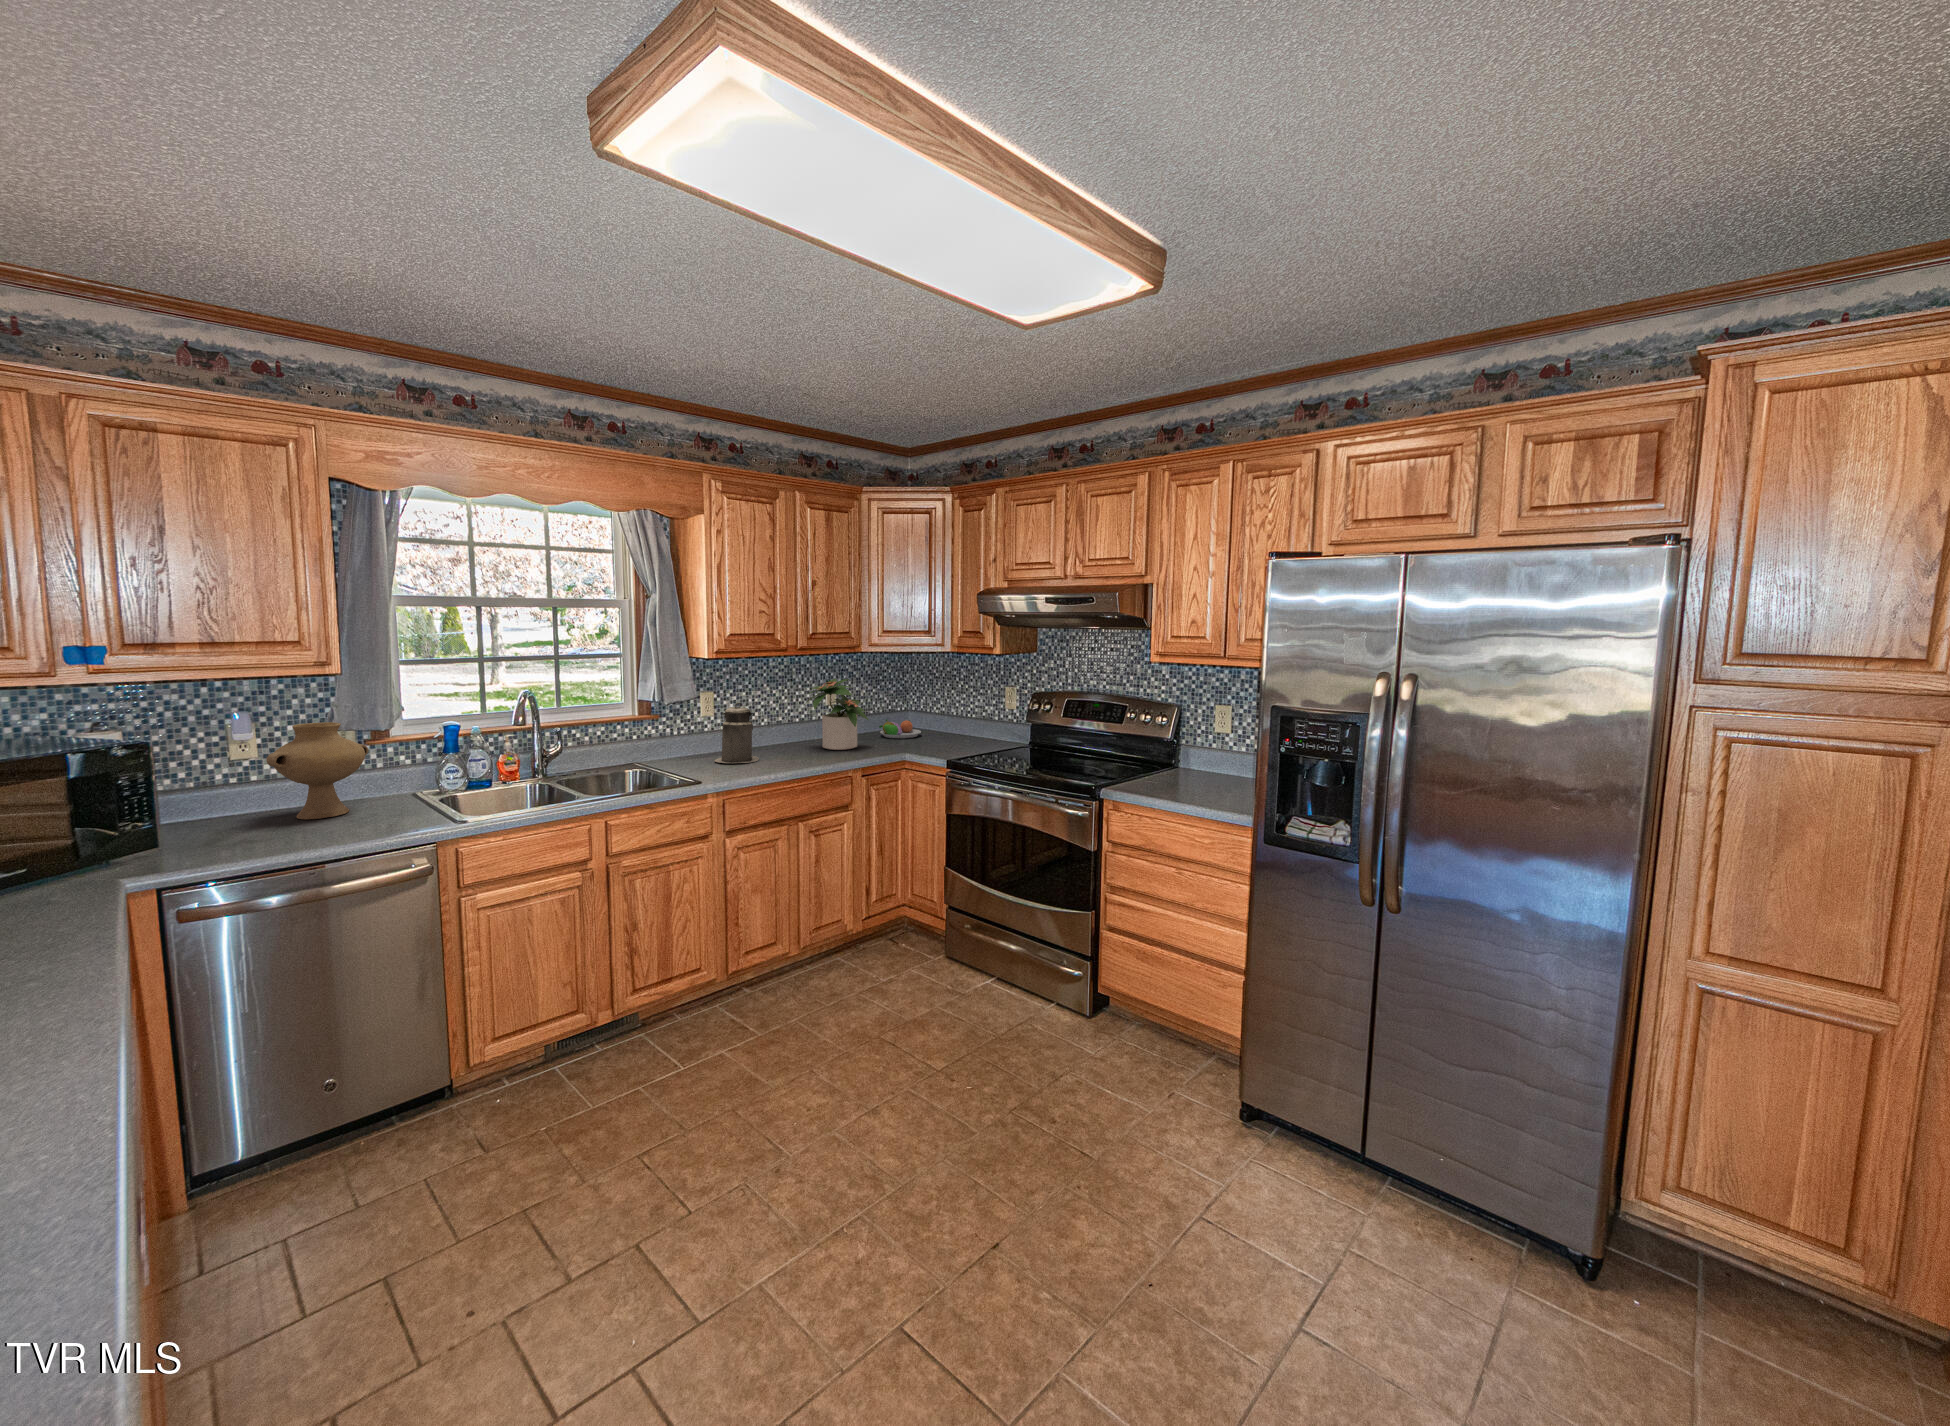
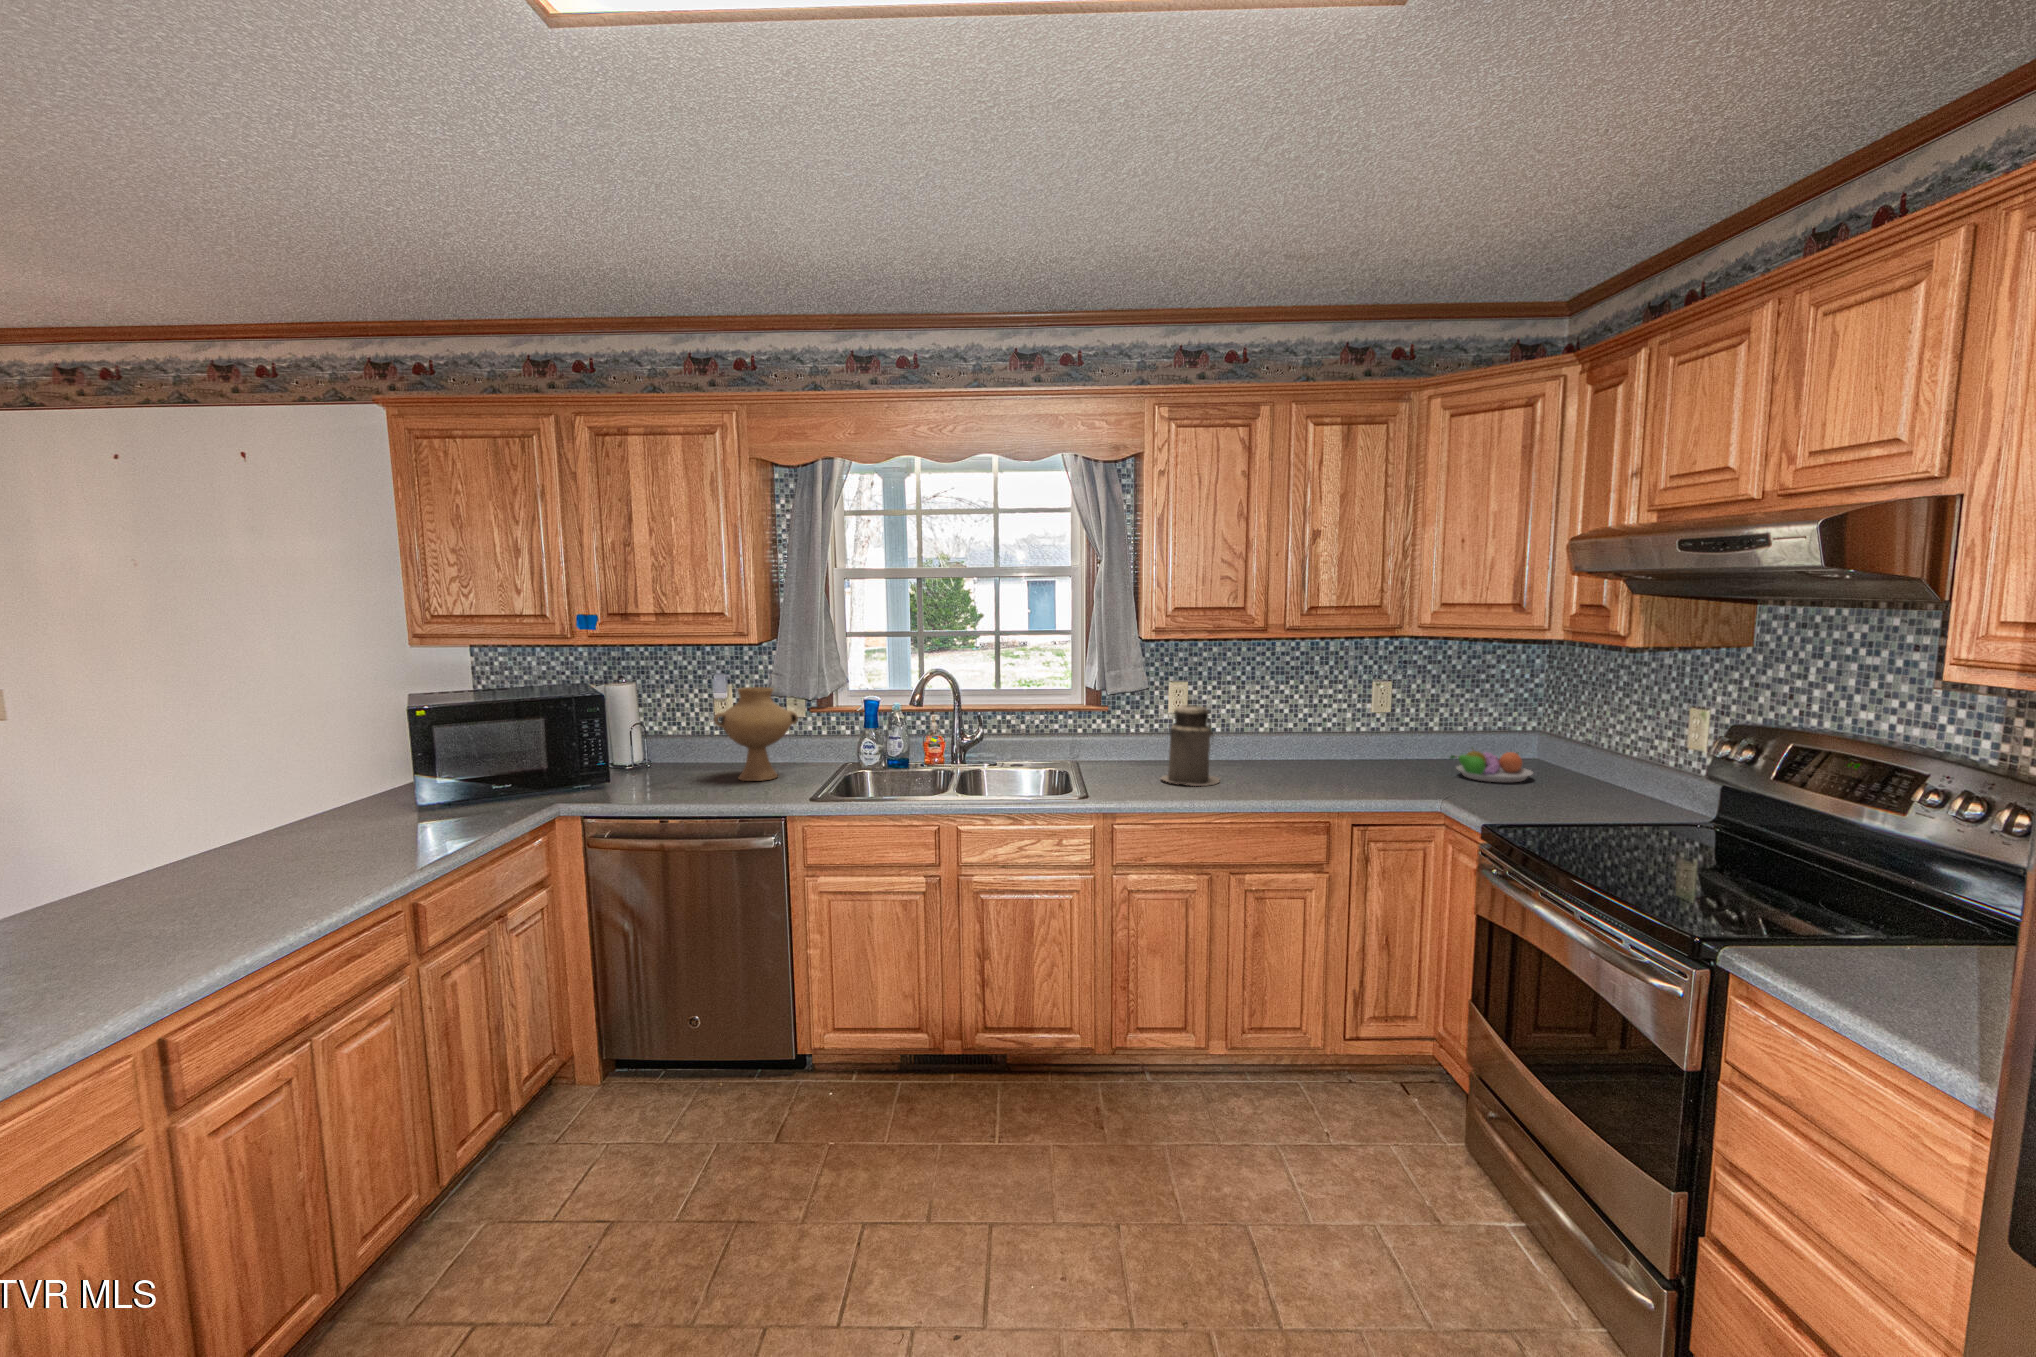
potted plant: present [804,679,869,750] -> none [1306,672,1410,787]

